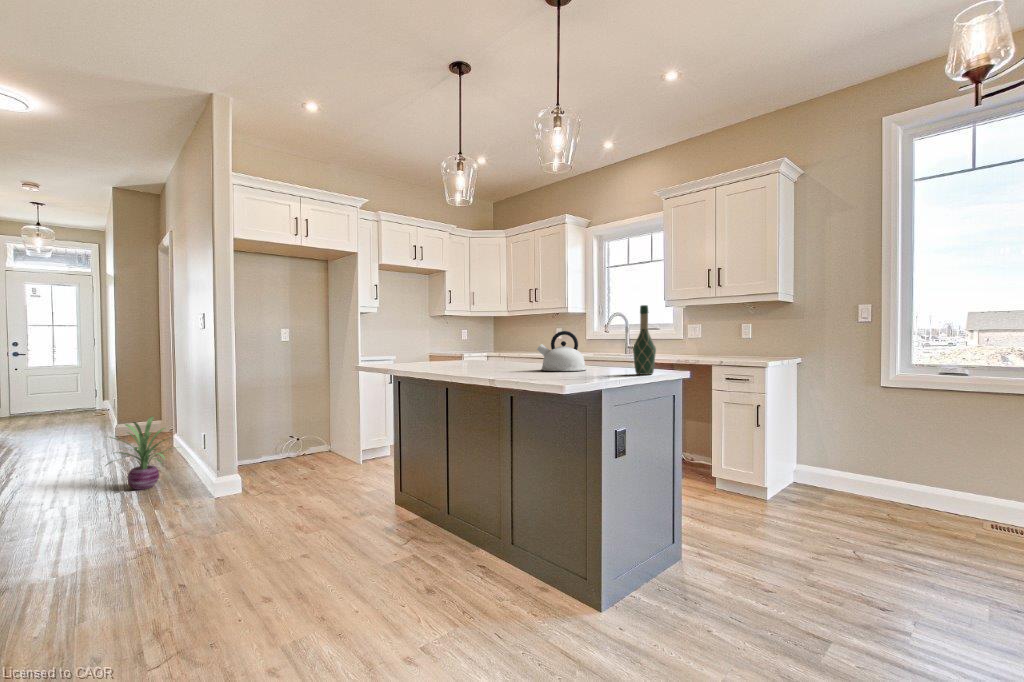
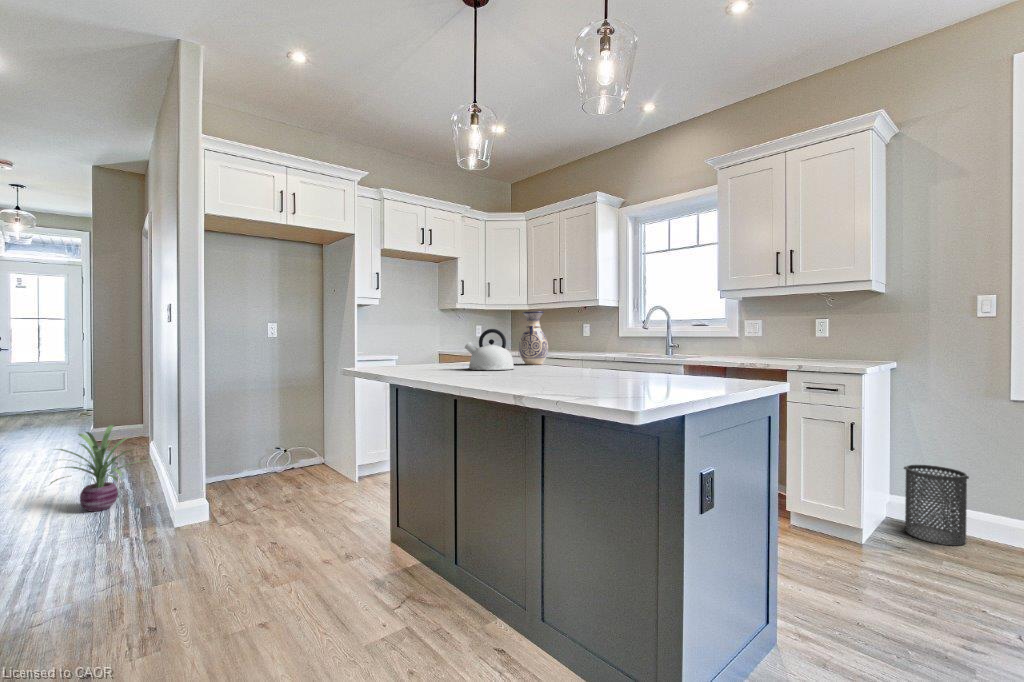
wine bottle: present [633,305,656,375] -> none [711,289,745,387]
vase: none [498,319,523,362] -> present [519,311,549,365]
kettle: present [537,331,586,371] -> present [465,329,514,370]
trash can: none [805,439,852,501] -> present [904,465,969,545]

